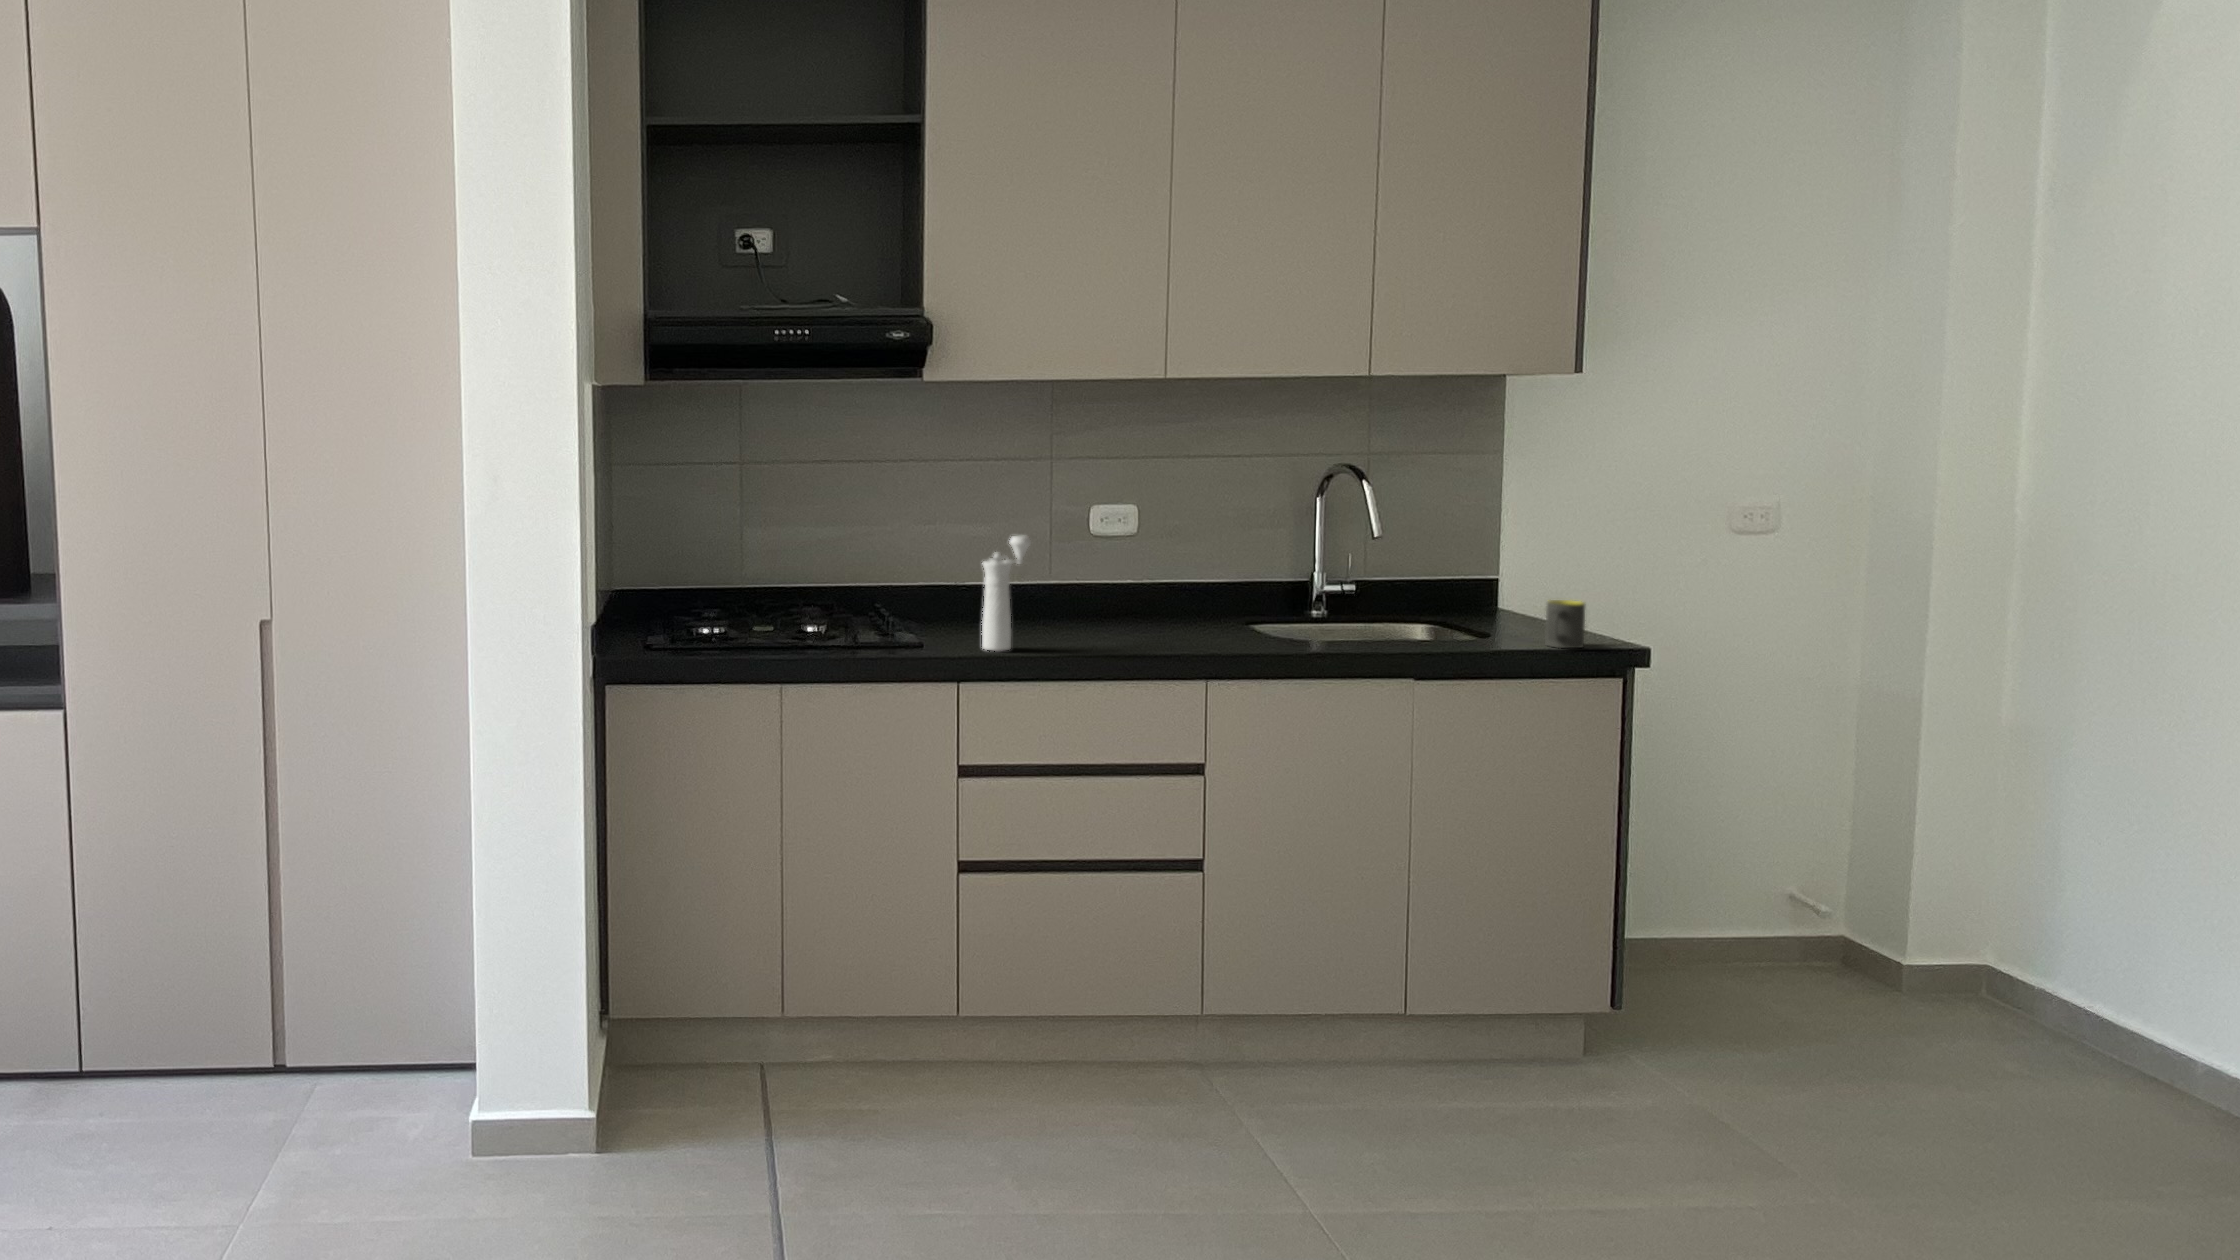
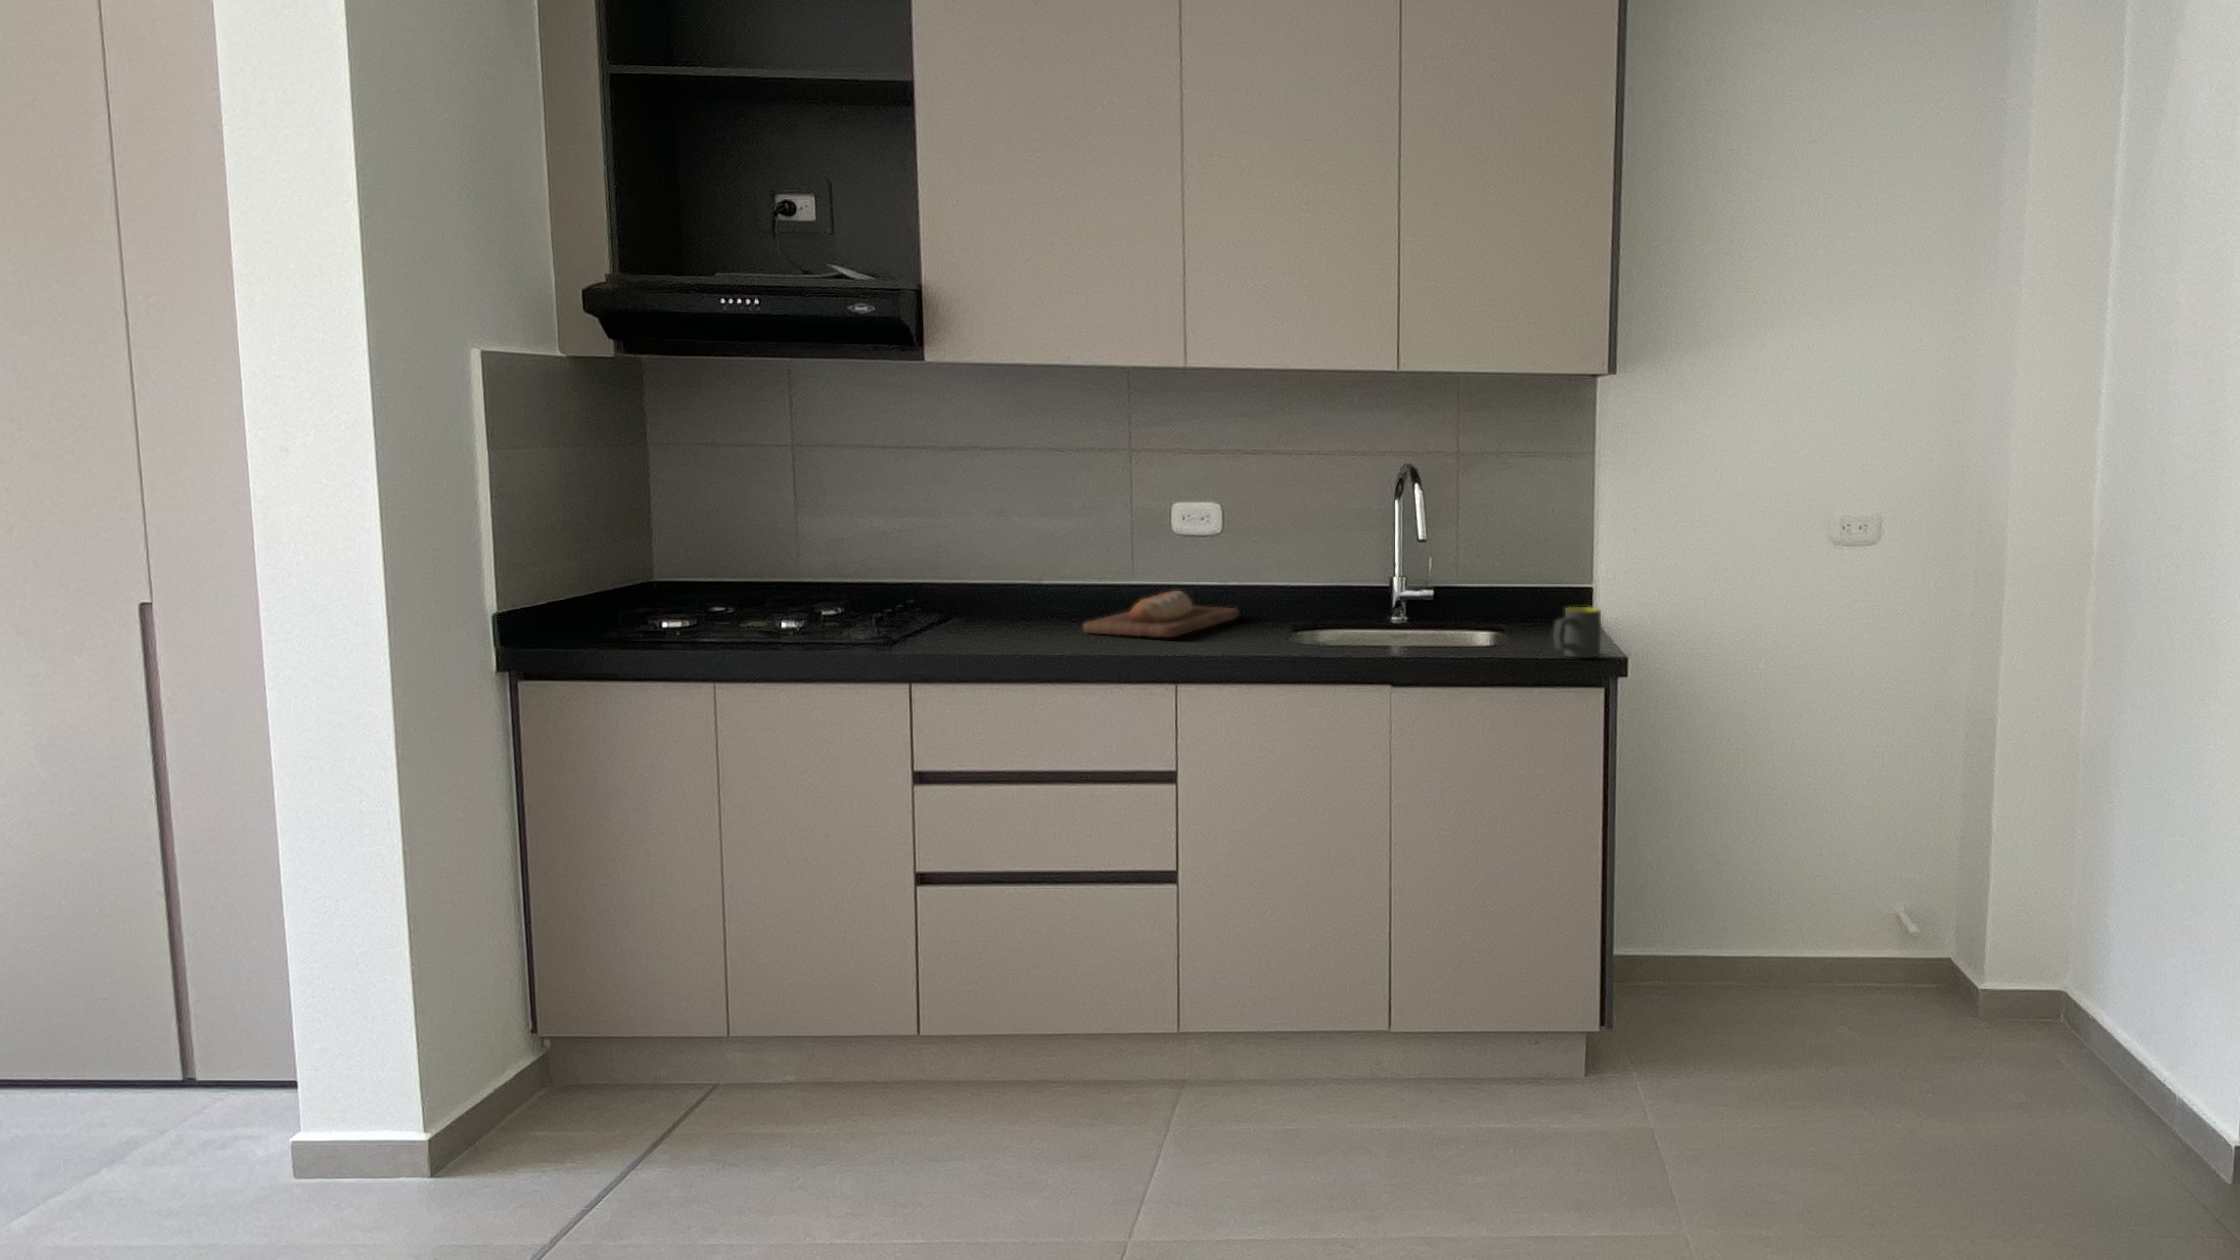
pepper mill: present [982,536,1031,651] -> none [937,528,1012,649]
bread loaf: none [1073,591,1173,636] -> present [1083,591,1238,637]

